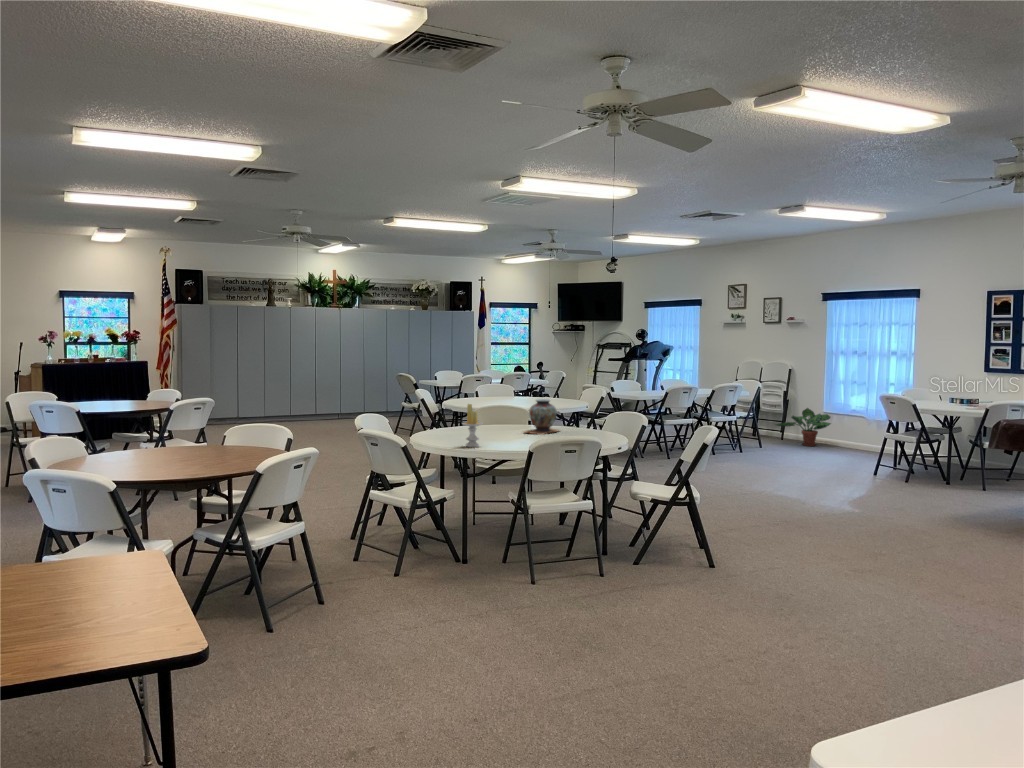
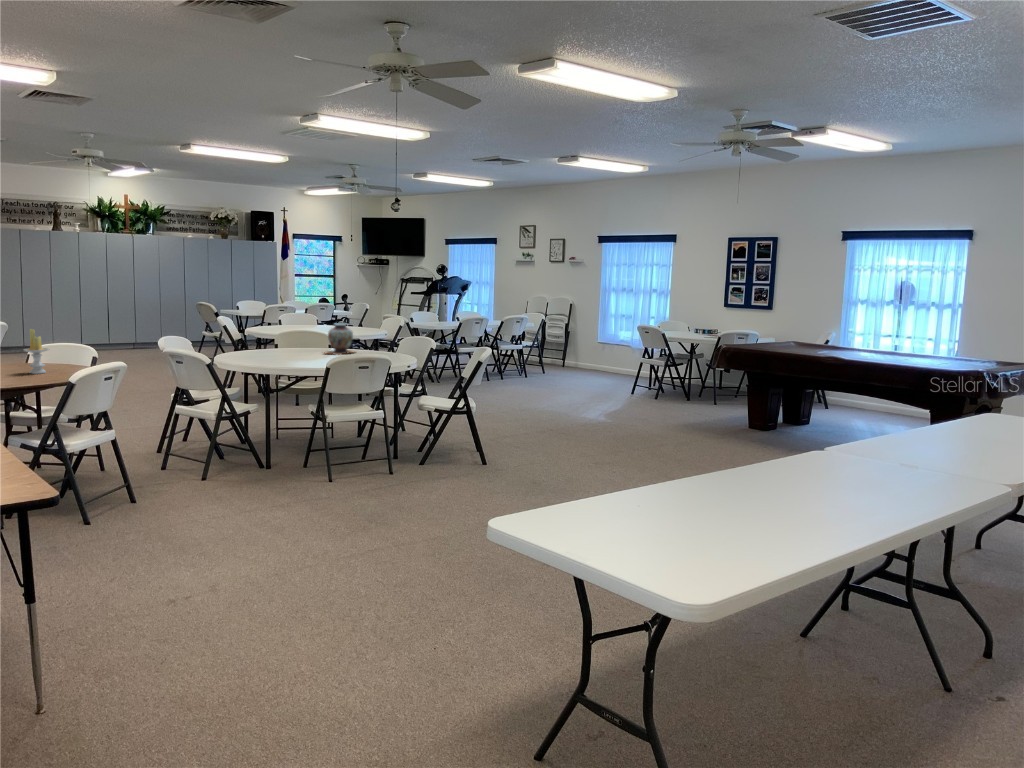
candle: present [462,404,483,447] -> present [24,329,49,374]
potted plant: present [776,408,831,446] -> none [558,338,605,372]

